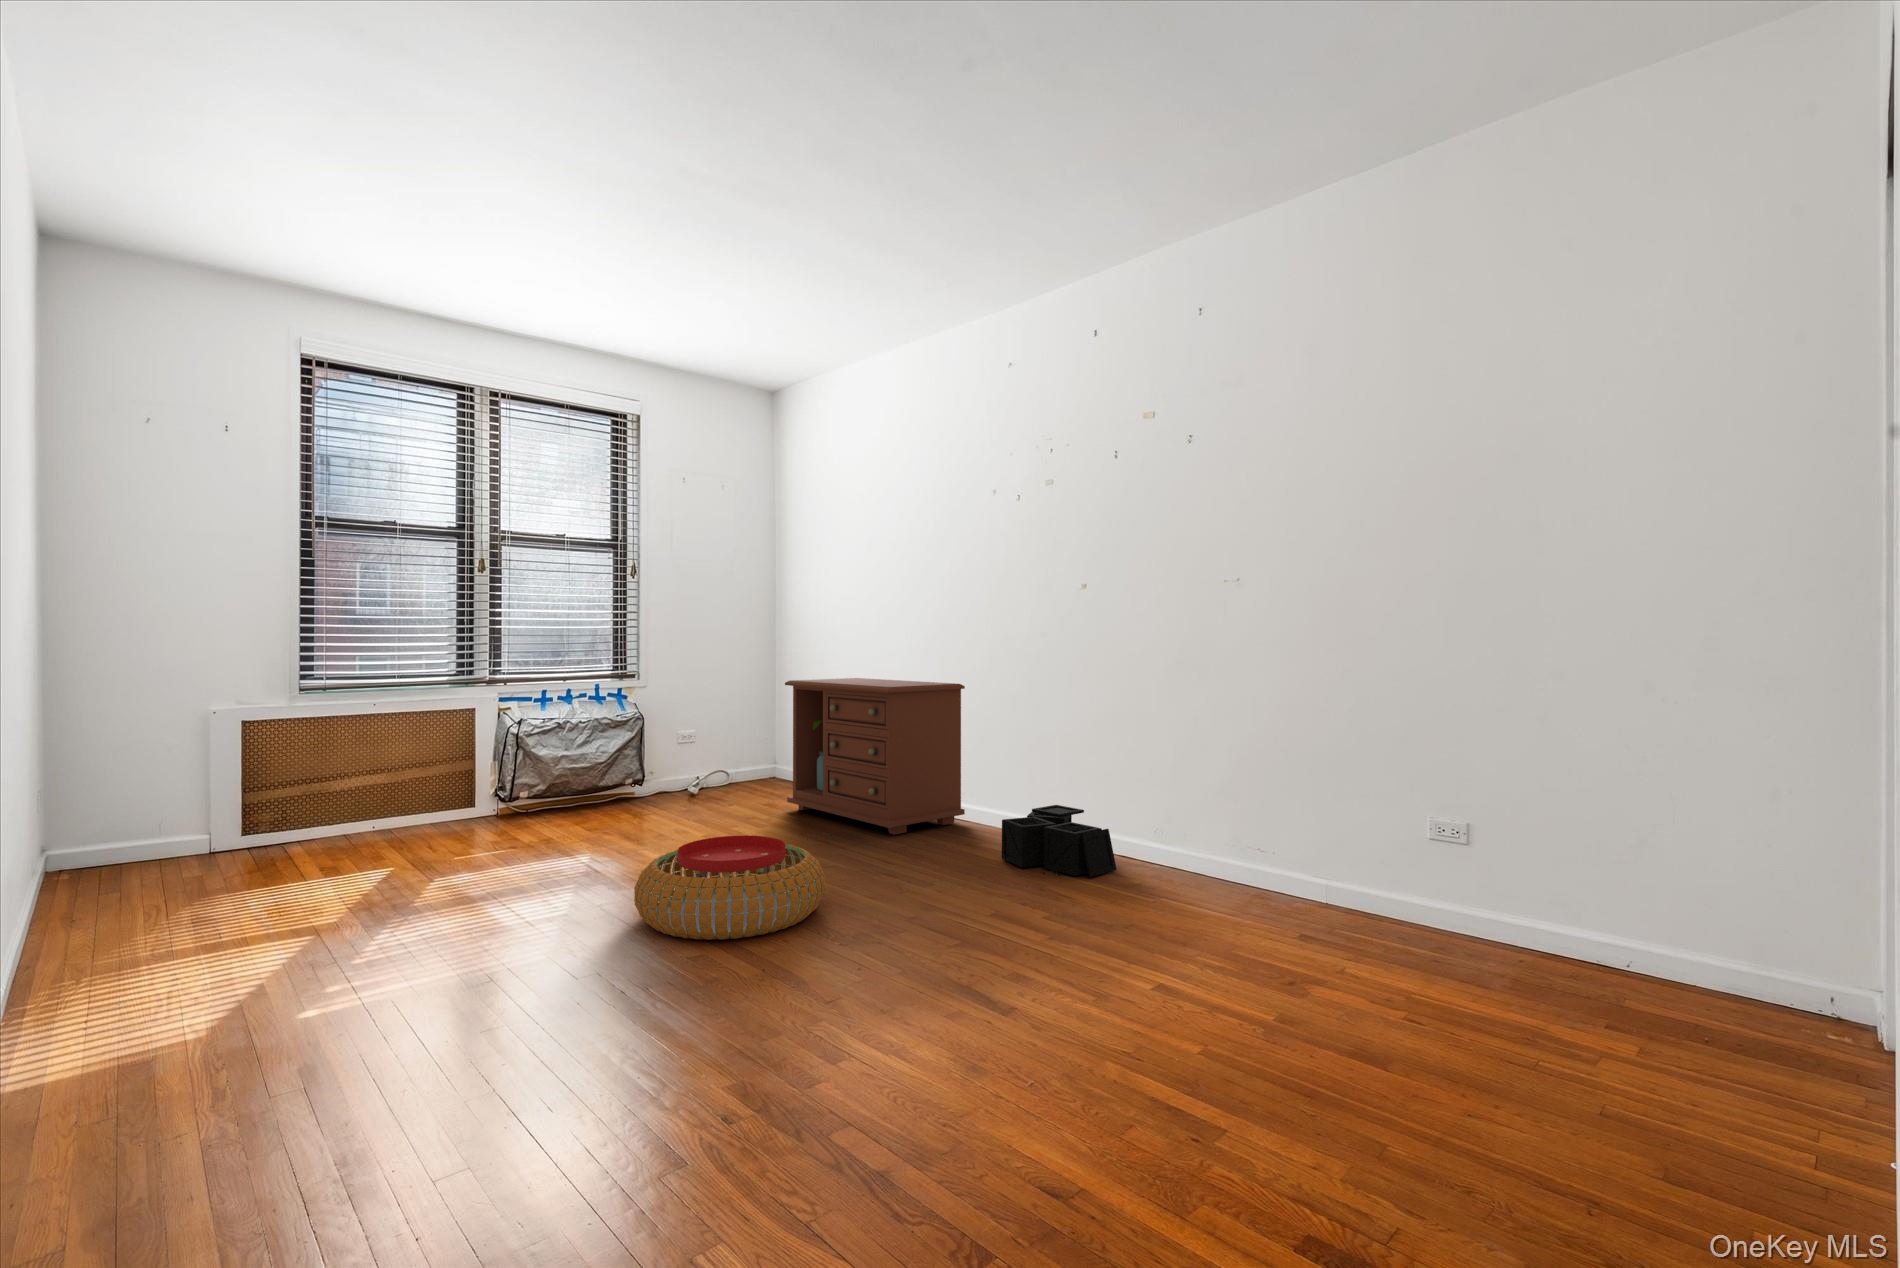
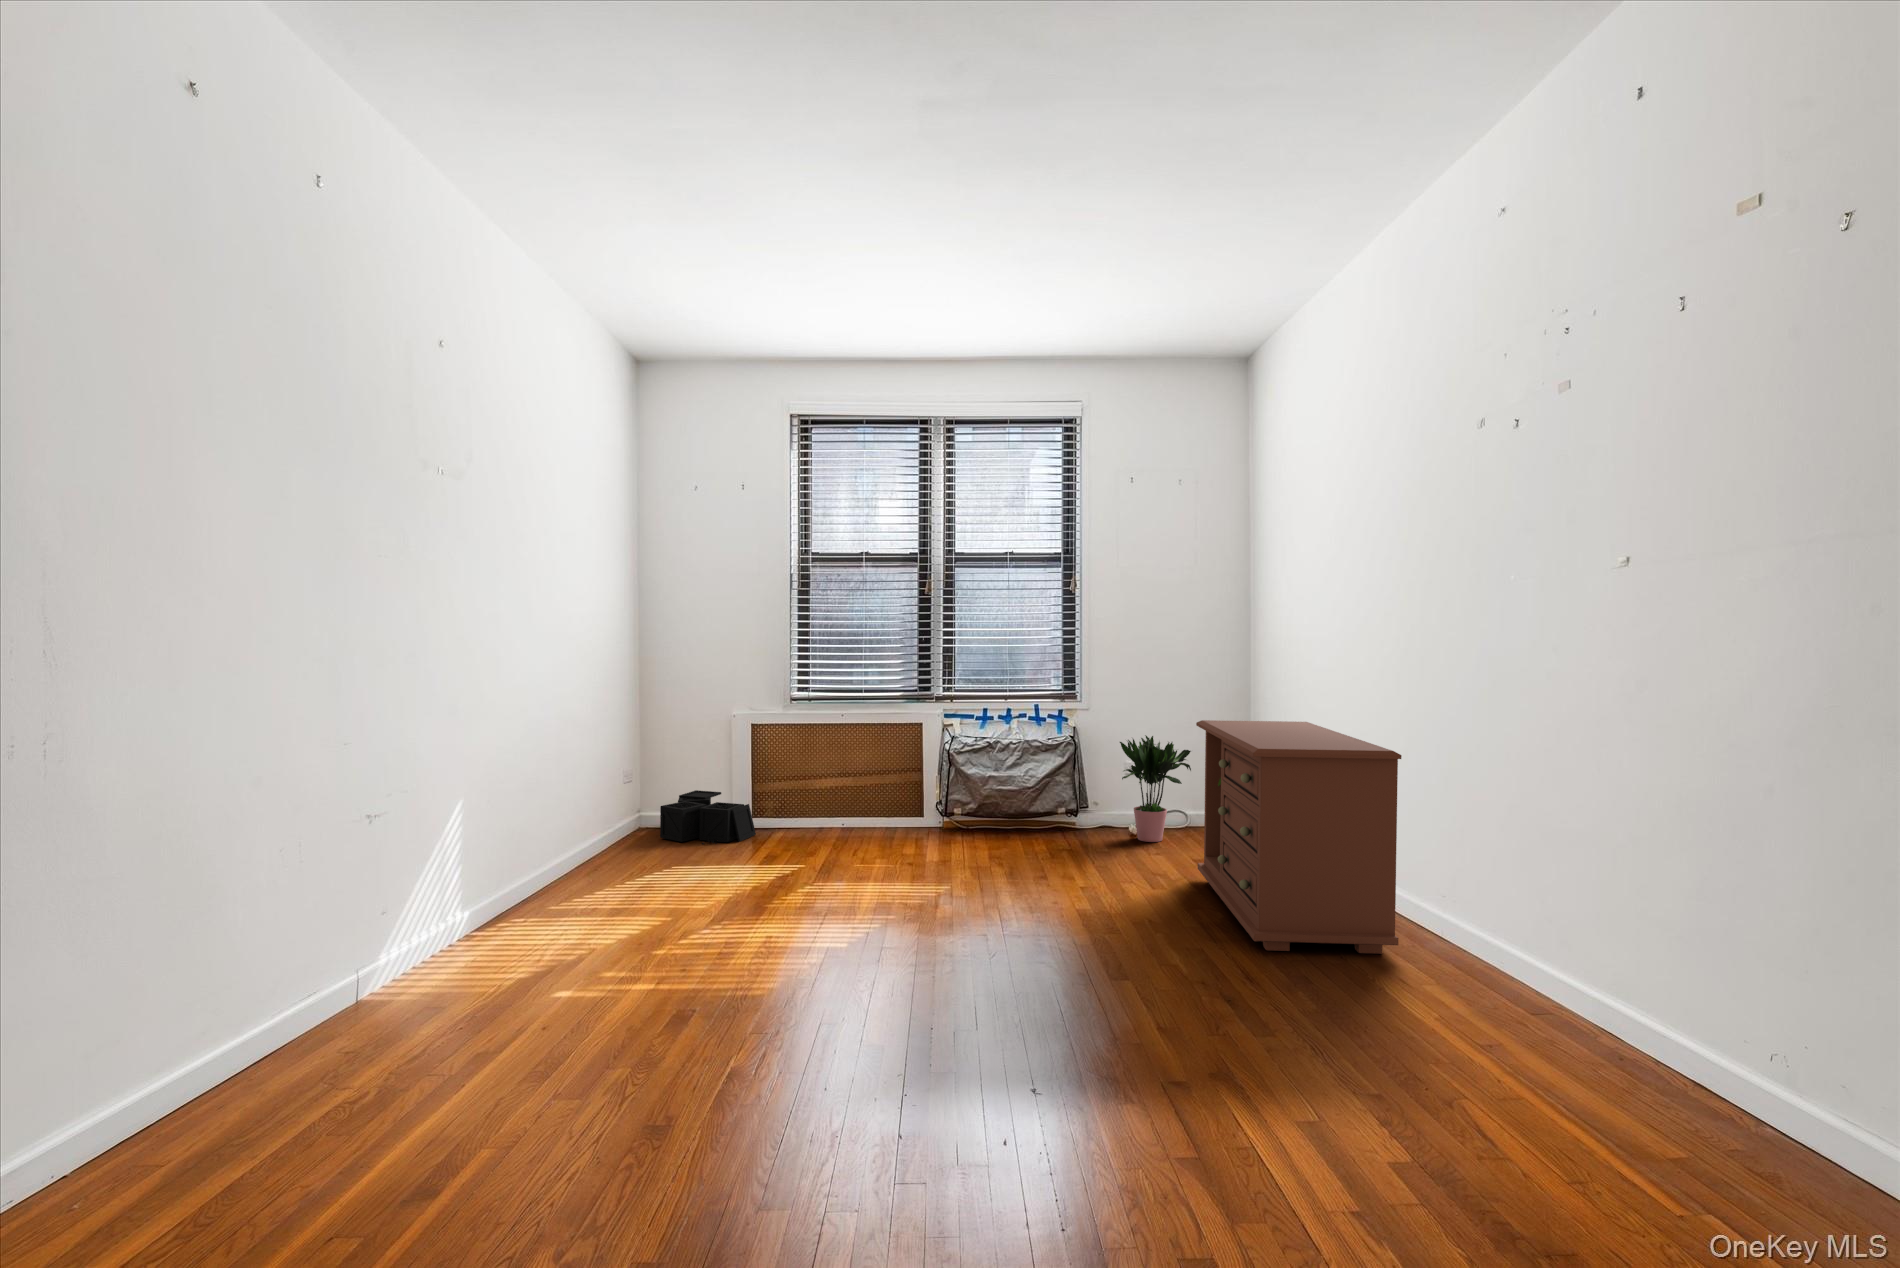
potted plant: none [685,703,752,797] -> present [1120,735,1191,842]
storage bin: present [1002,805,1117,877] -> present [660,790,756,844]
pouf: present [634,836,825,940] -> none [817,913,1033,1053]

